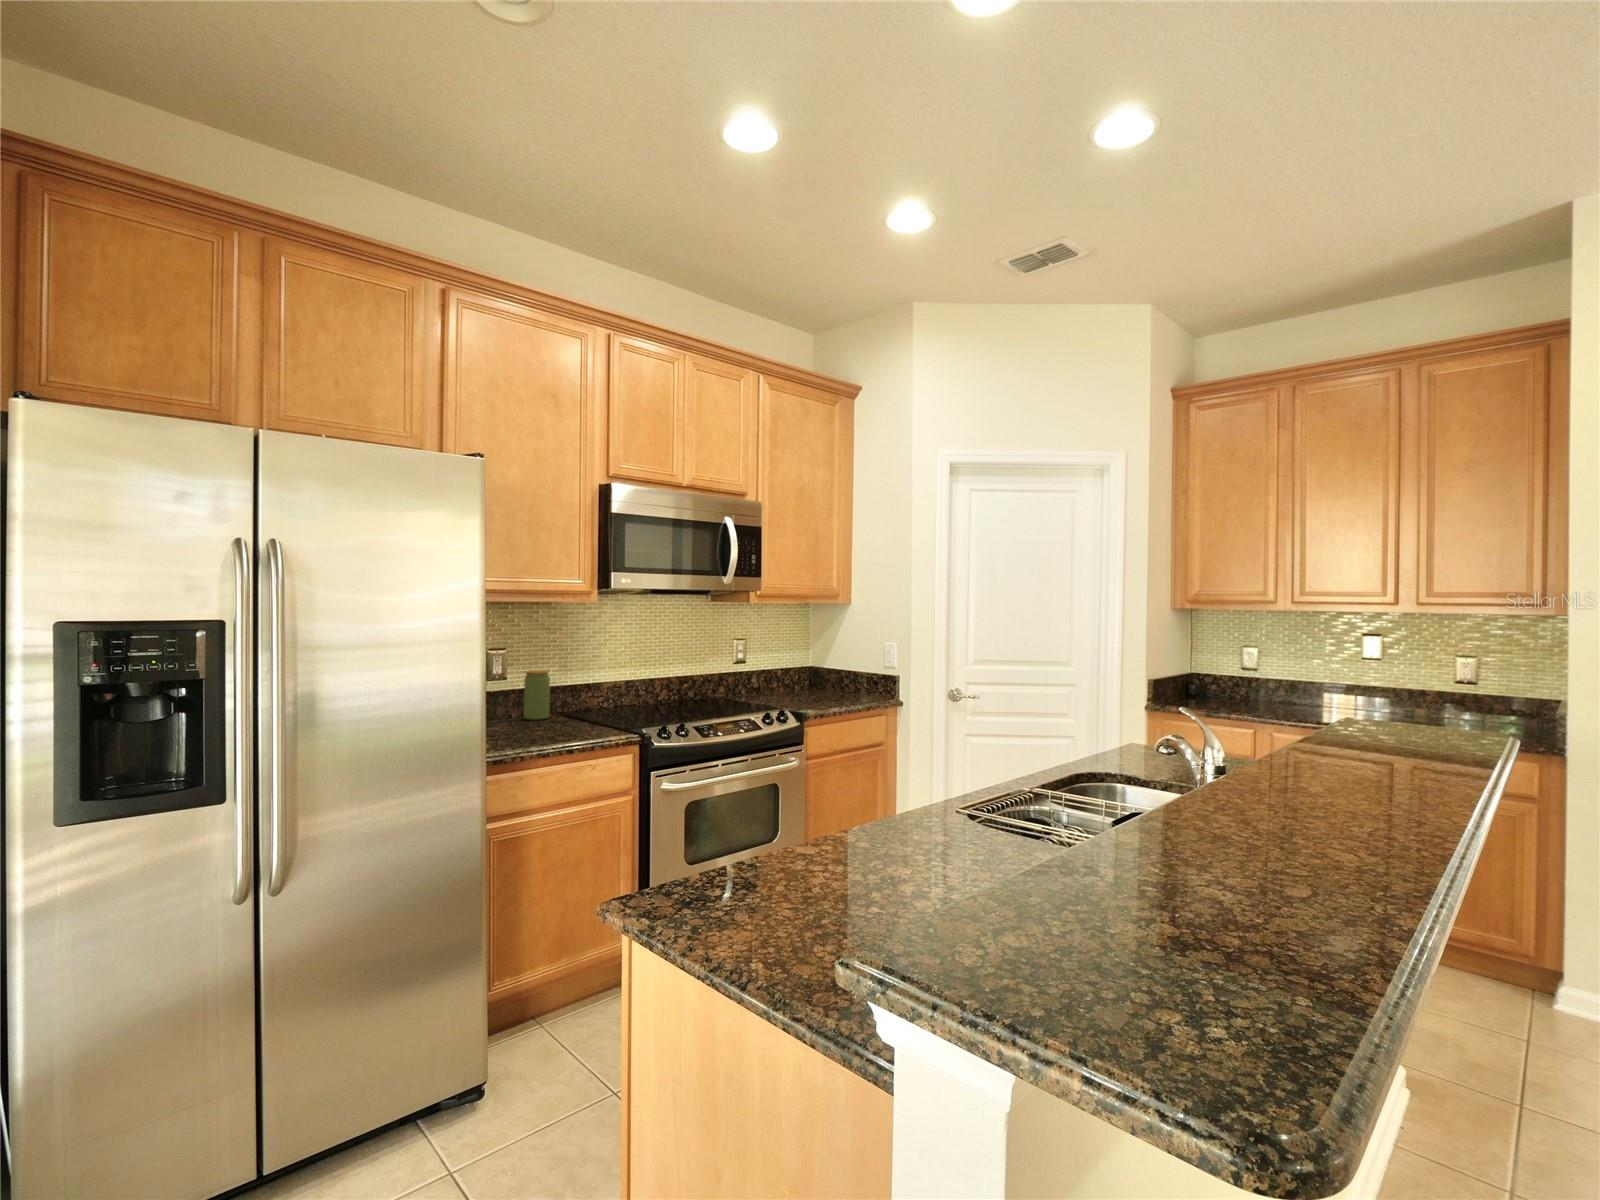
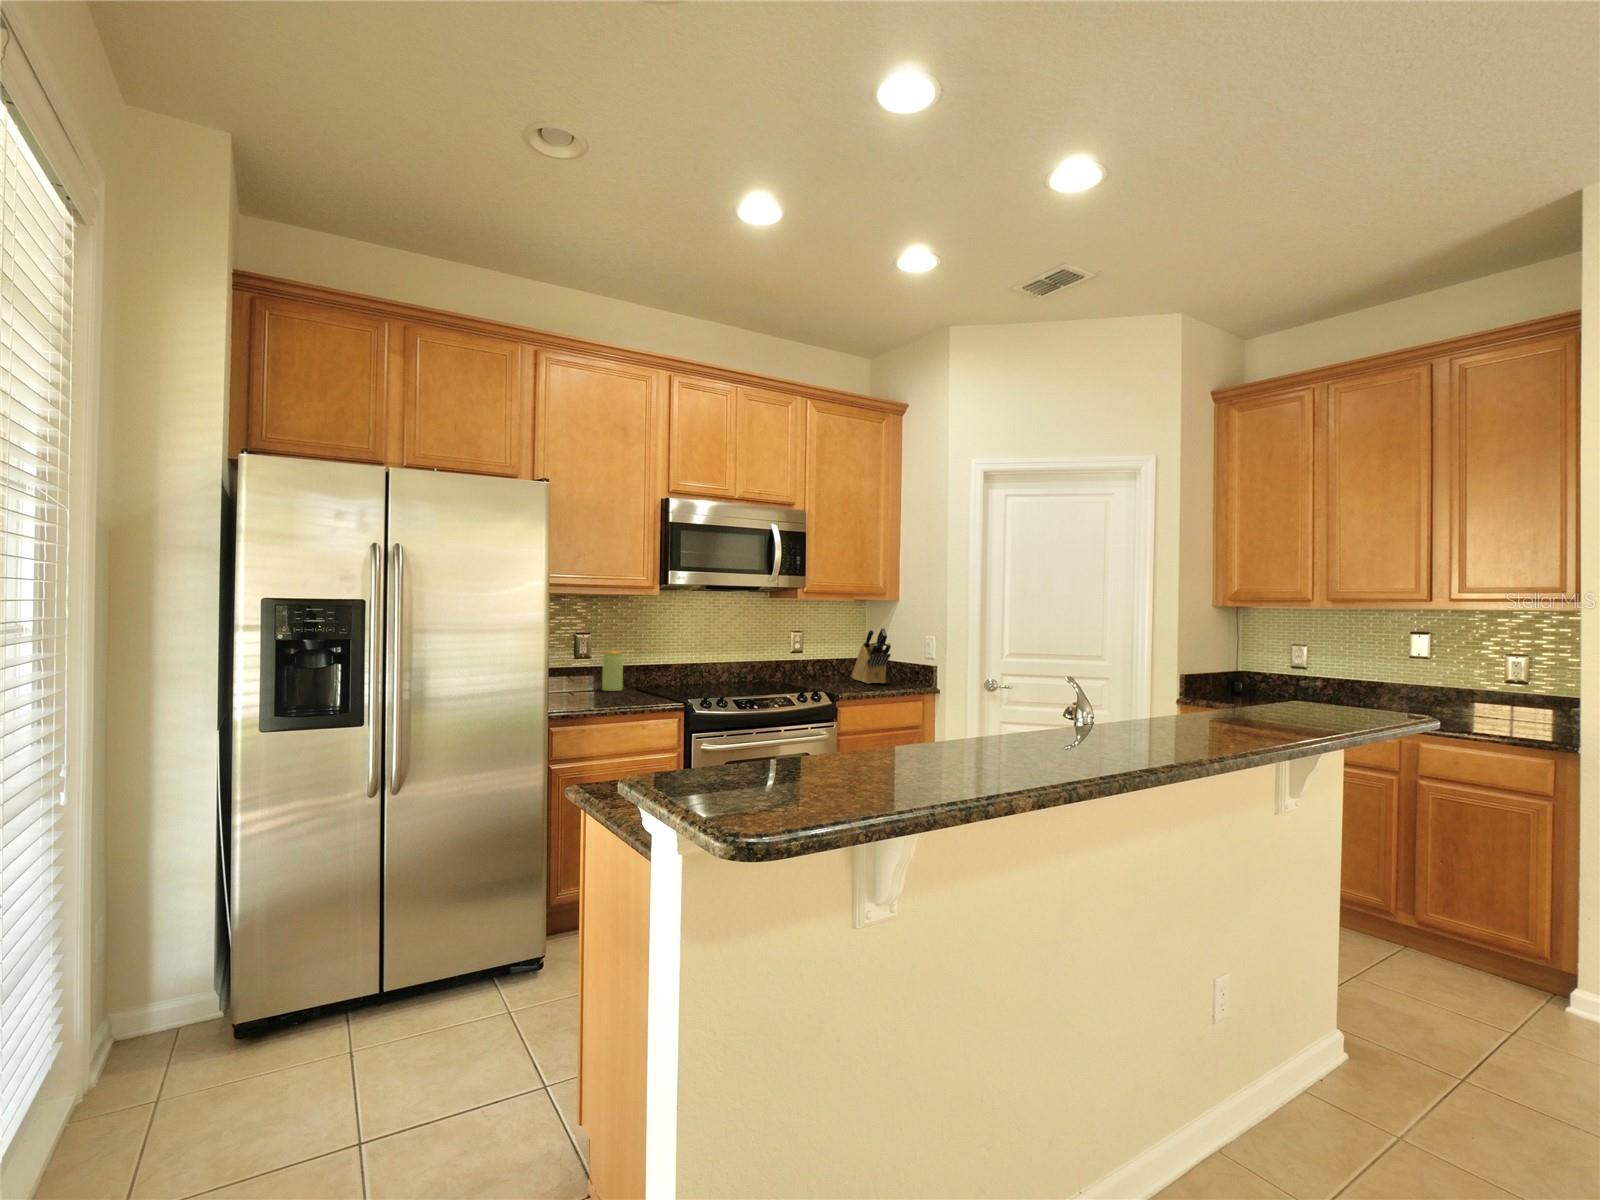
knife block: none [795,633,845,696] -> present [852,627,891,684]

